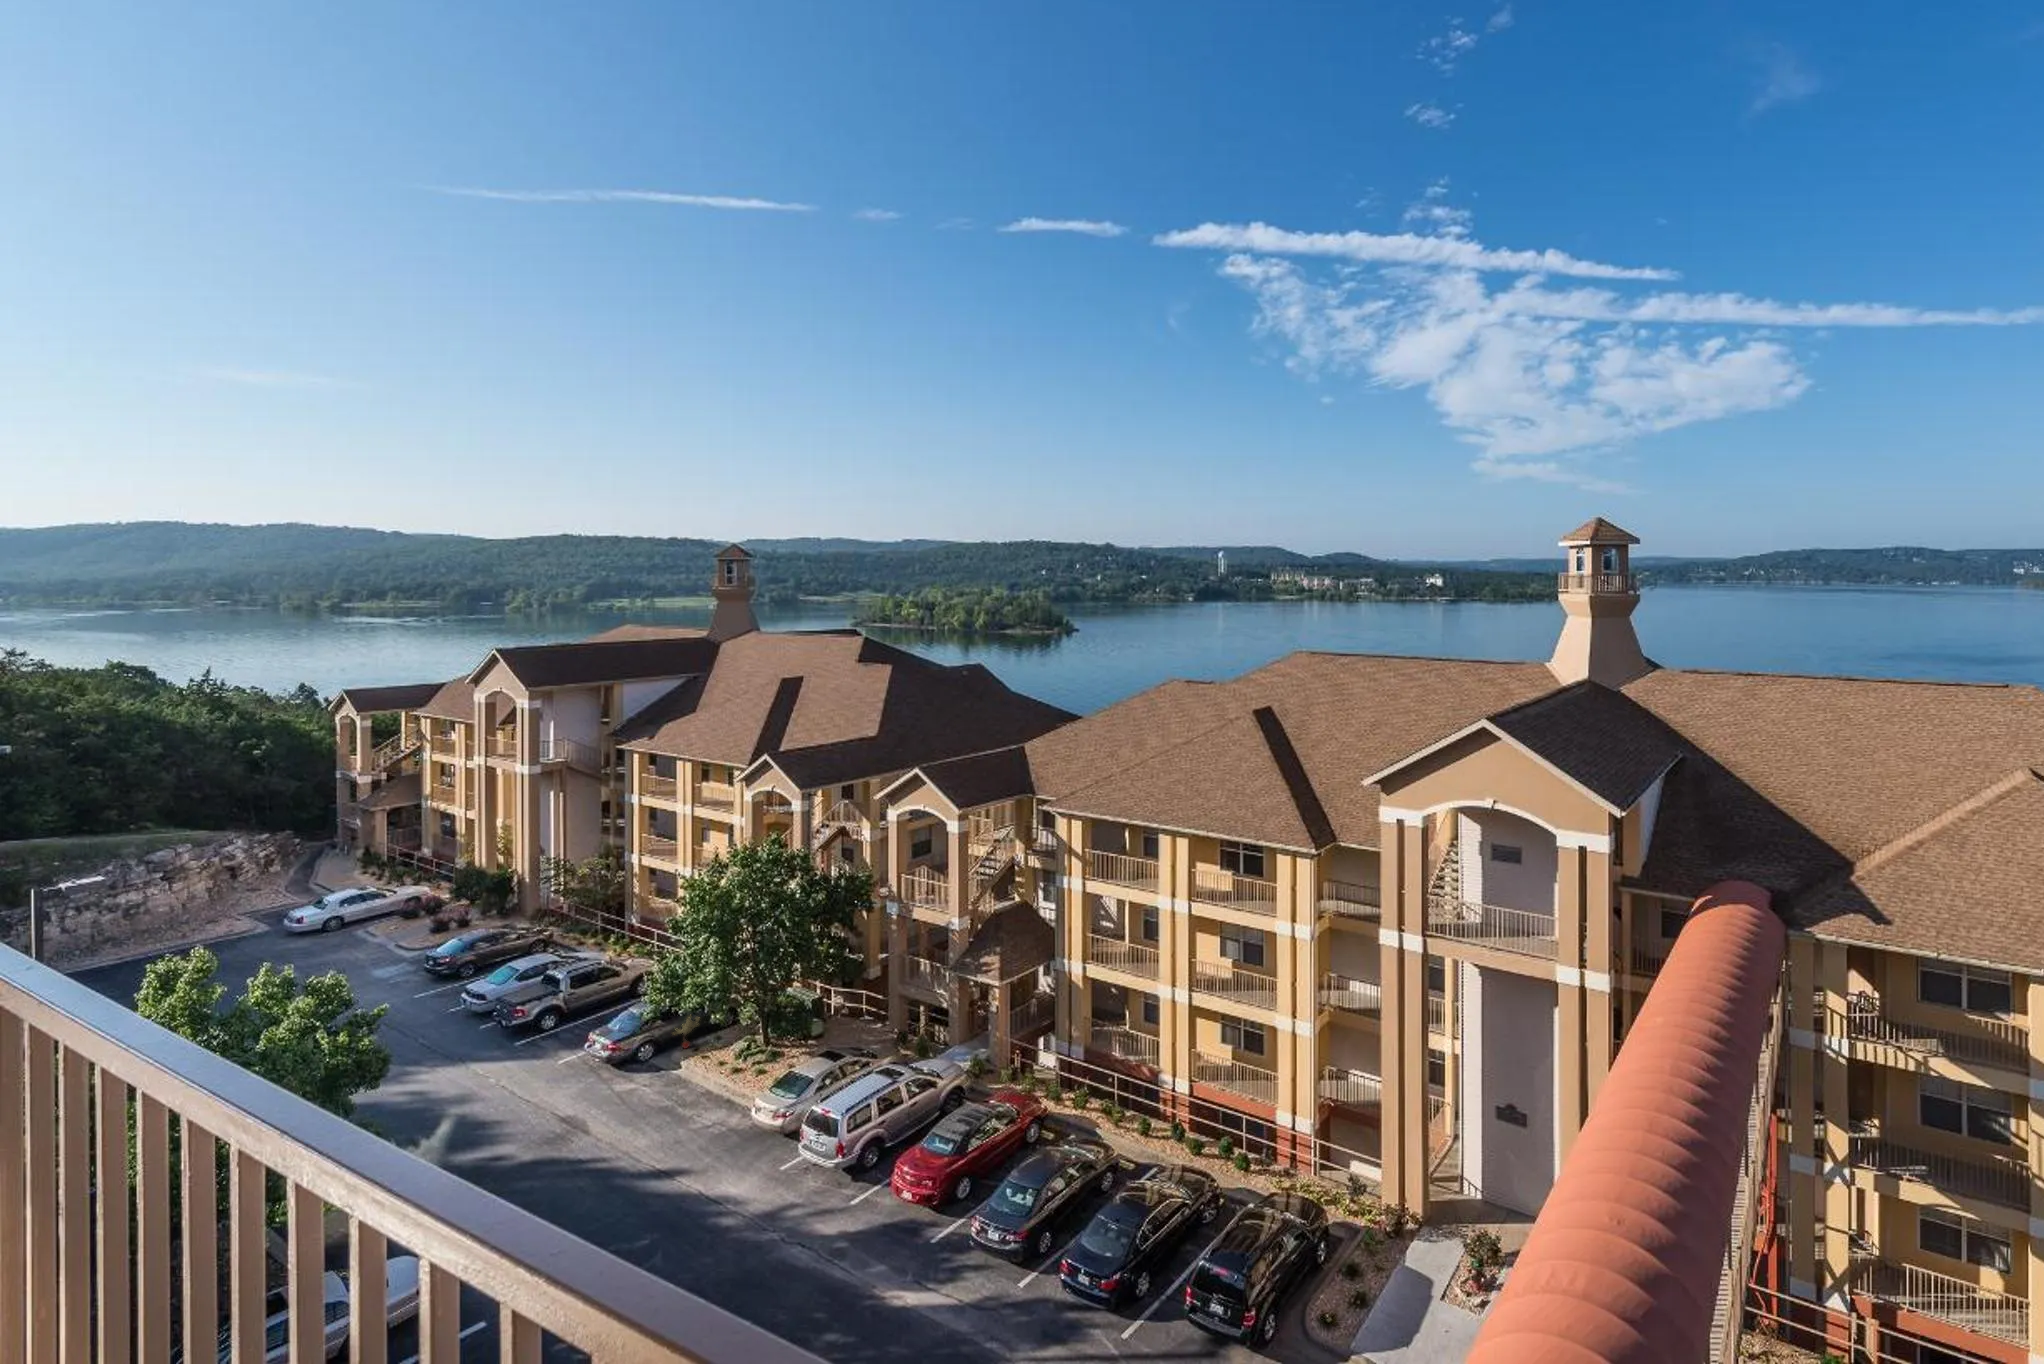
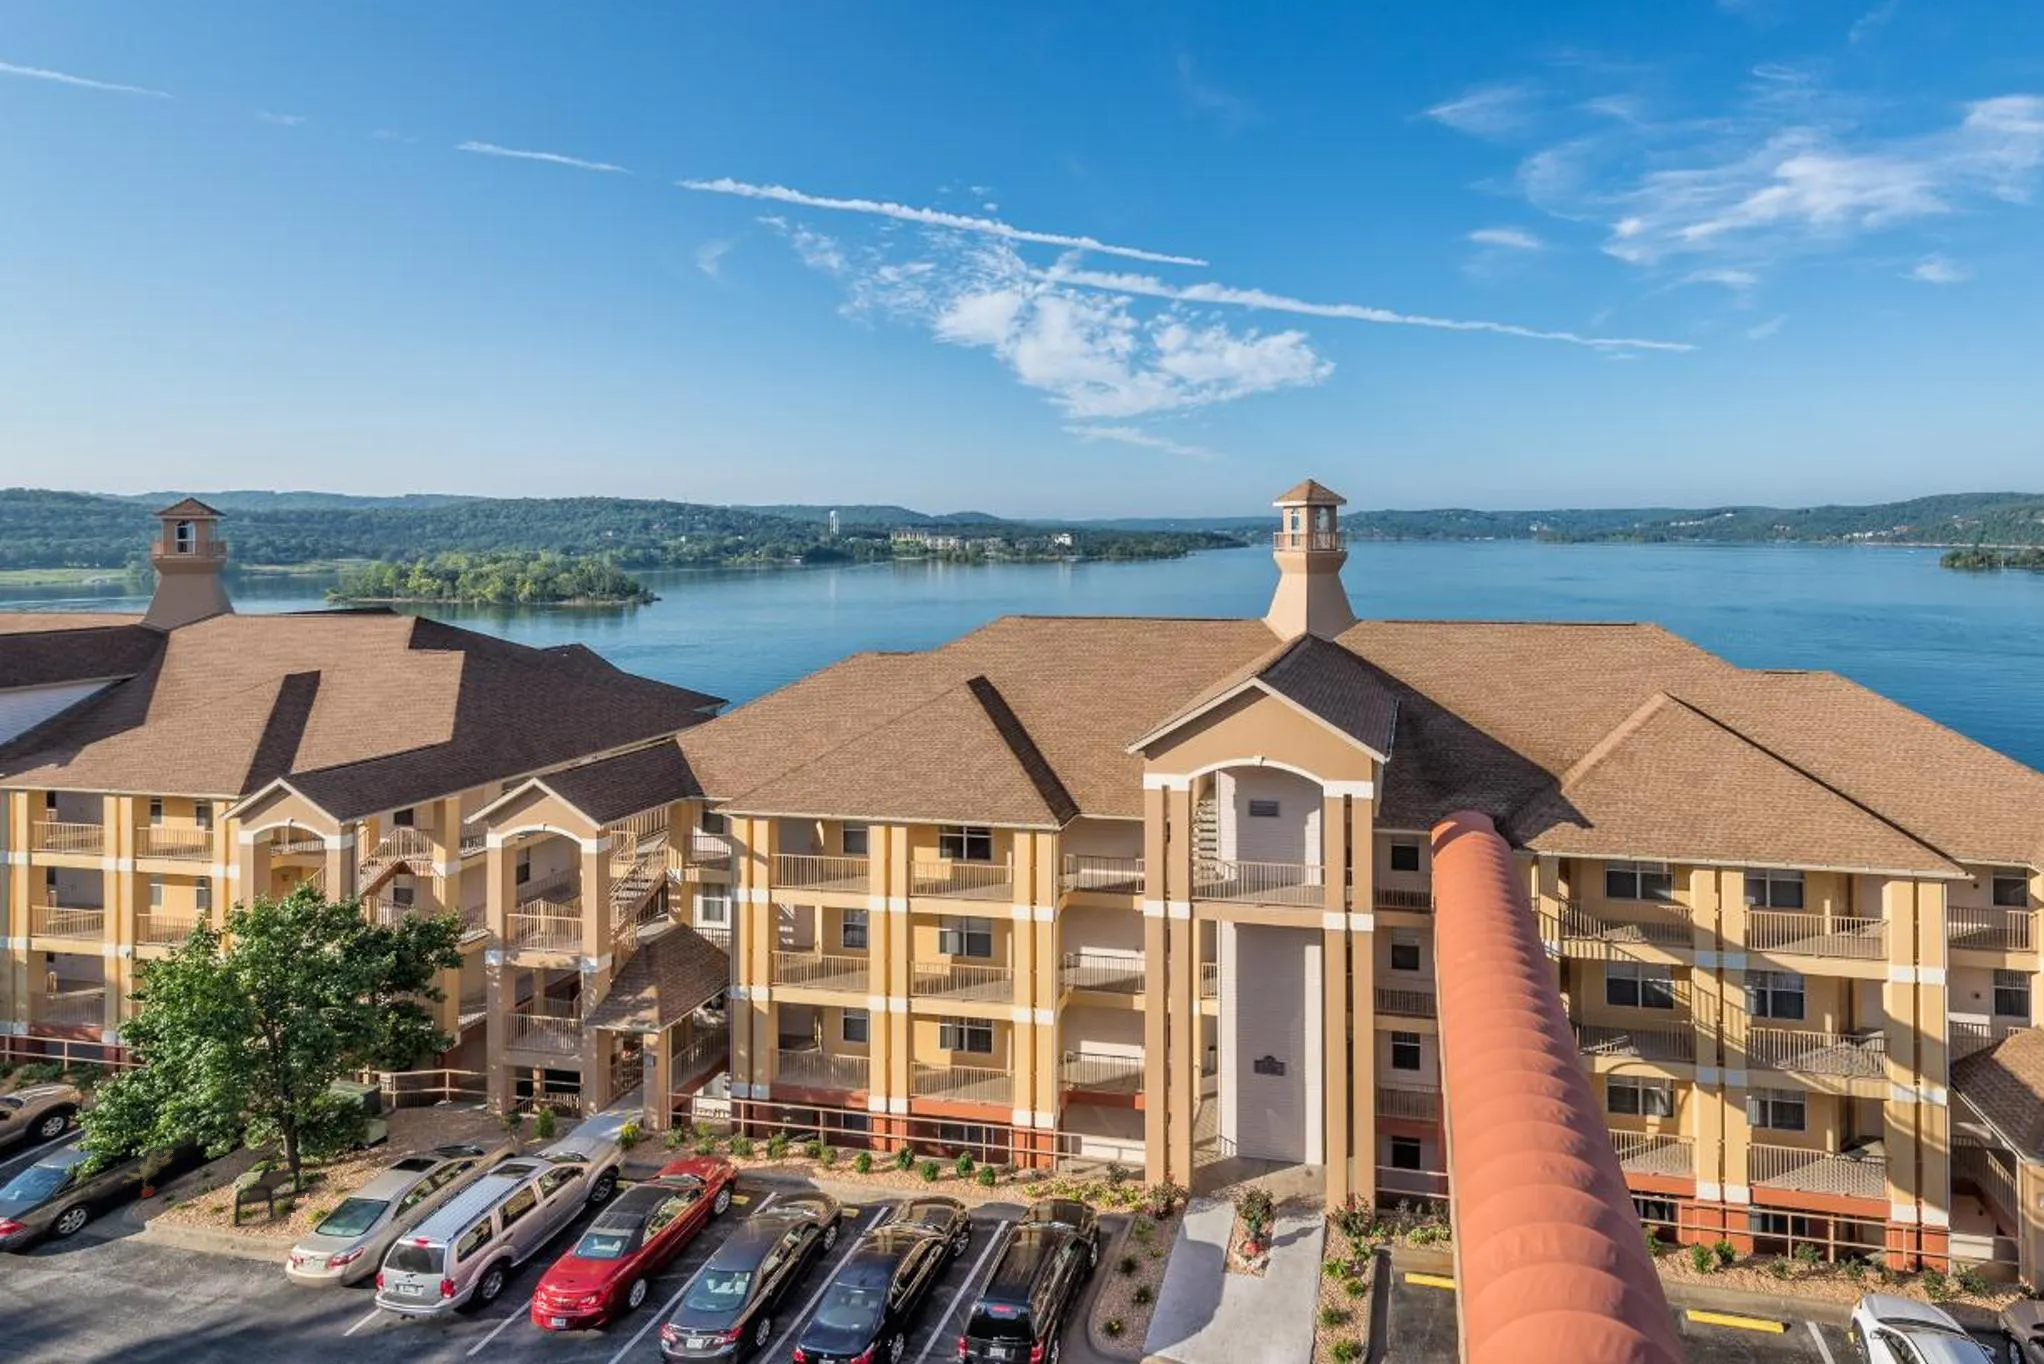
bench: none [729,1037,770,1080] -> present [234,1157,300,1227]

